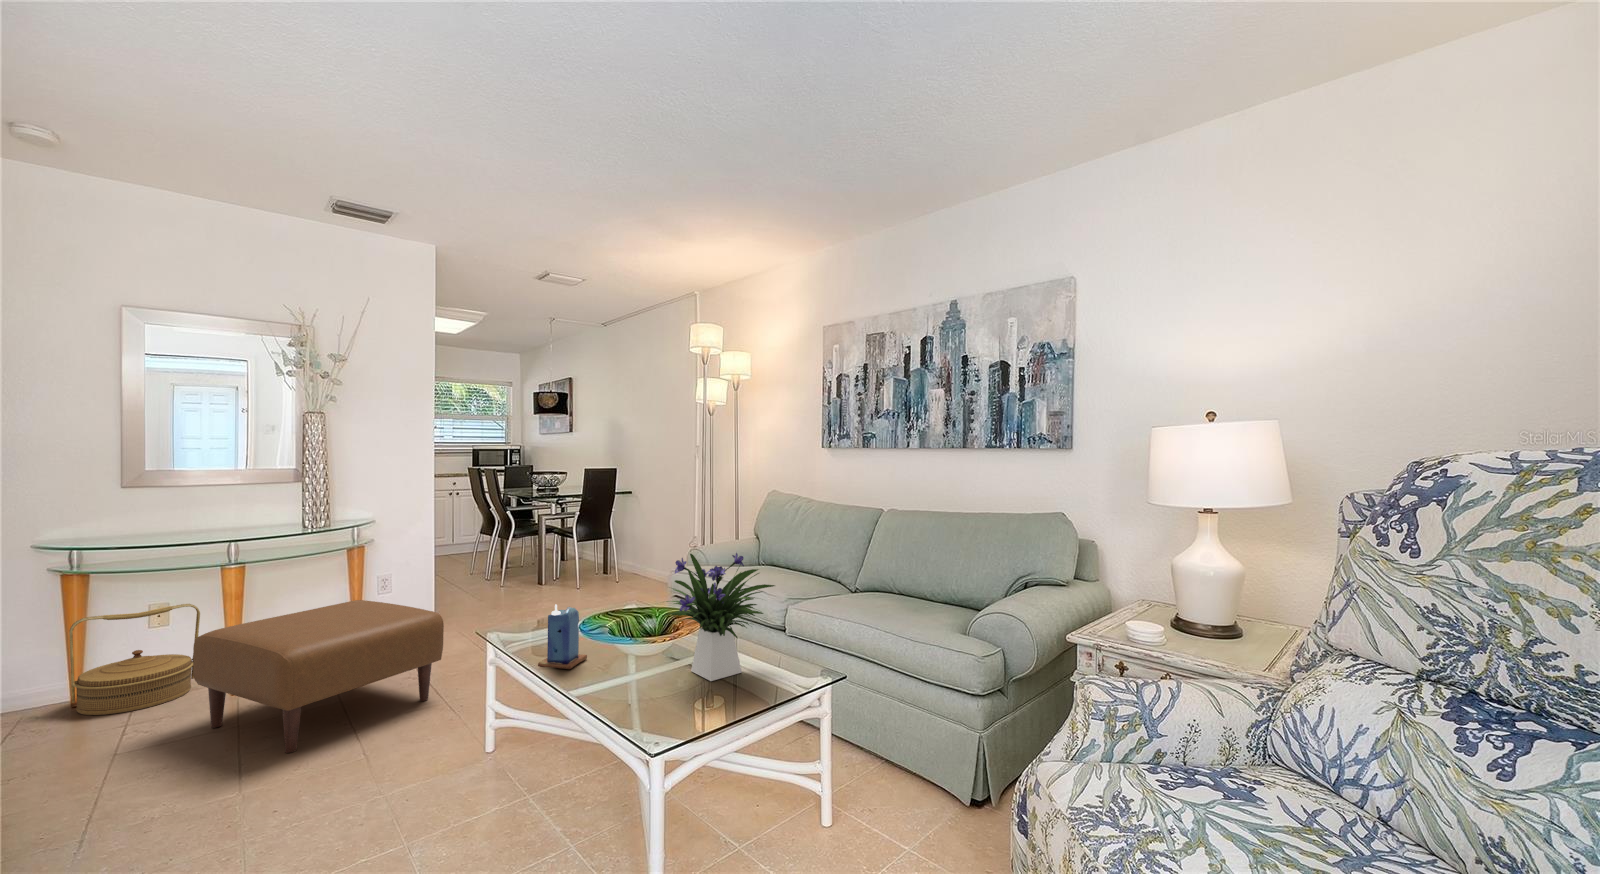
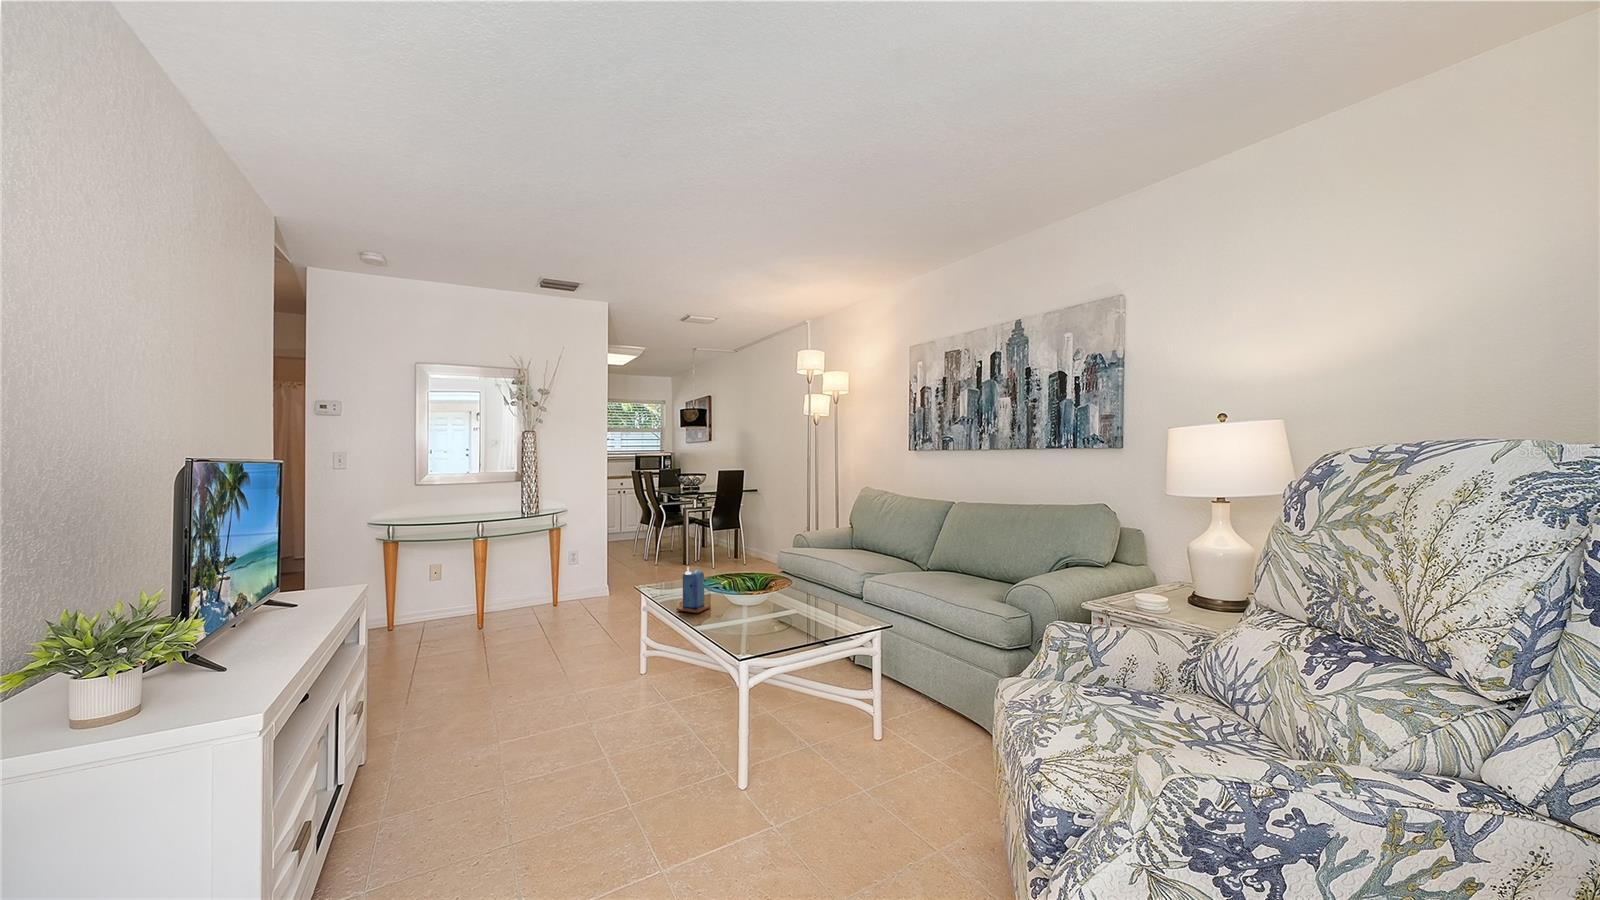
flower arrangement: present [662,553,775,681] -> none [754,530,841,625]
ottoman: present [193,600,444,753] -> none [461,567,615,666]
woven basket: present [69,604,200,715] -> none [388,566,460,637]

